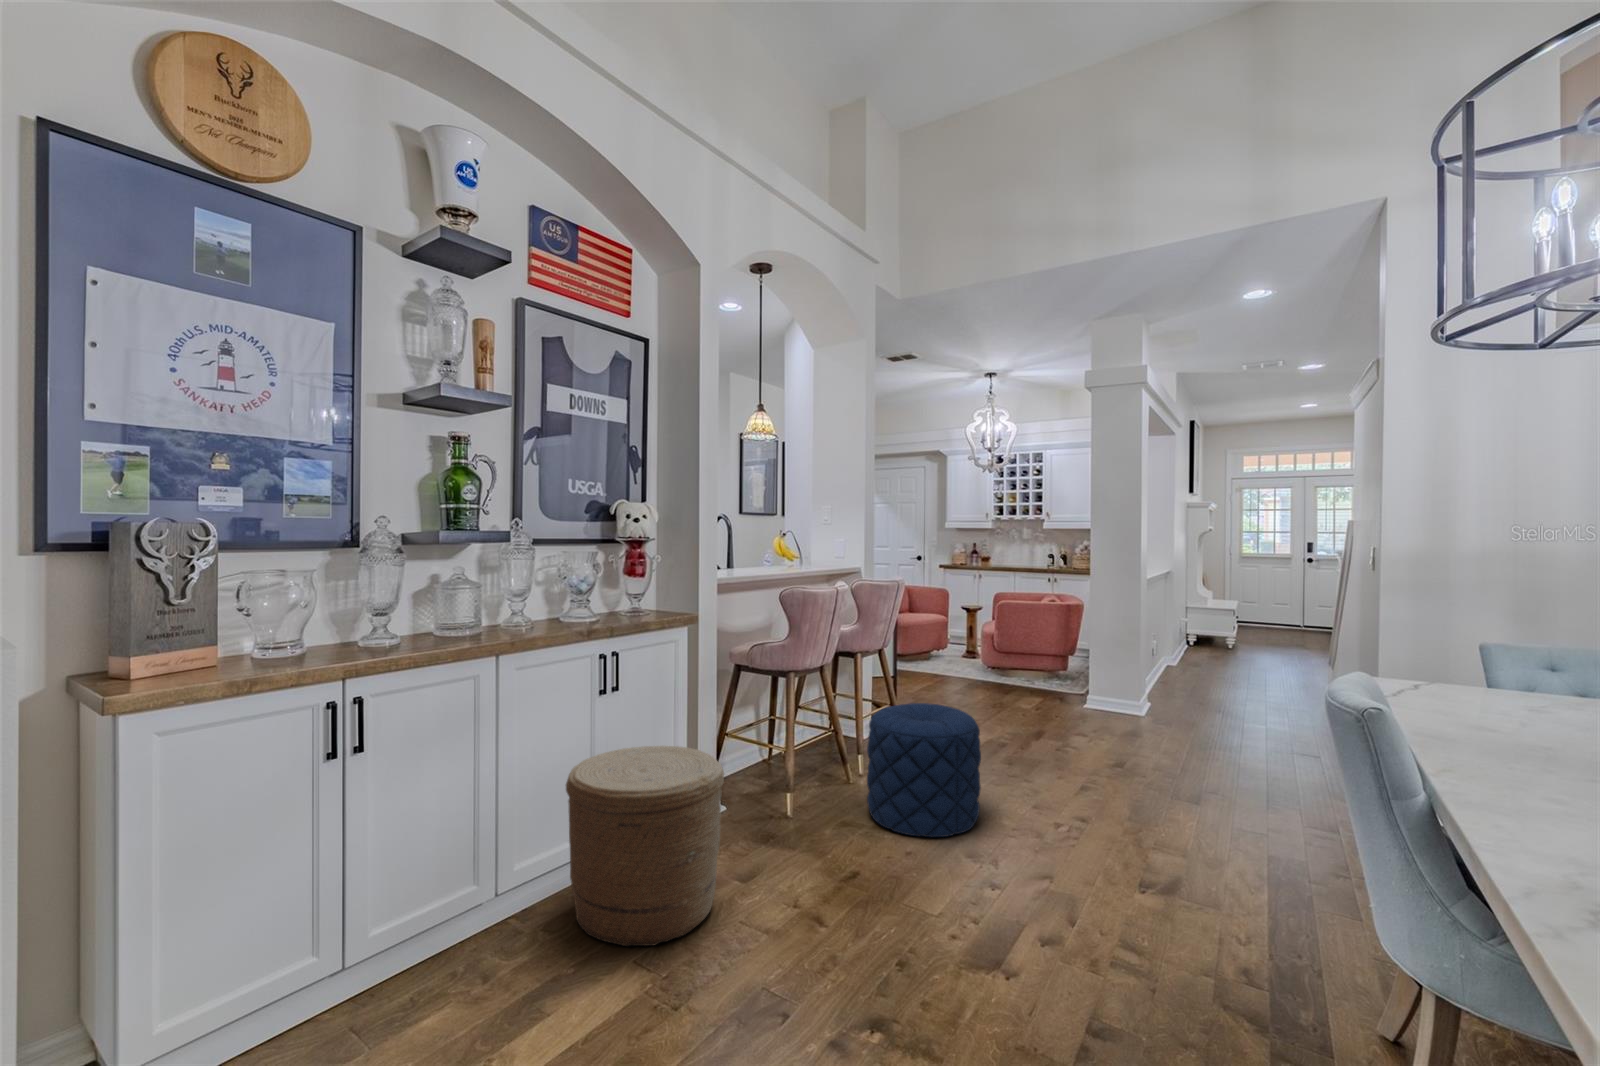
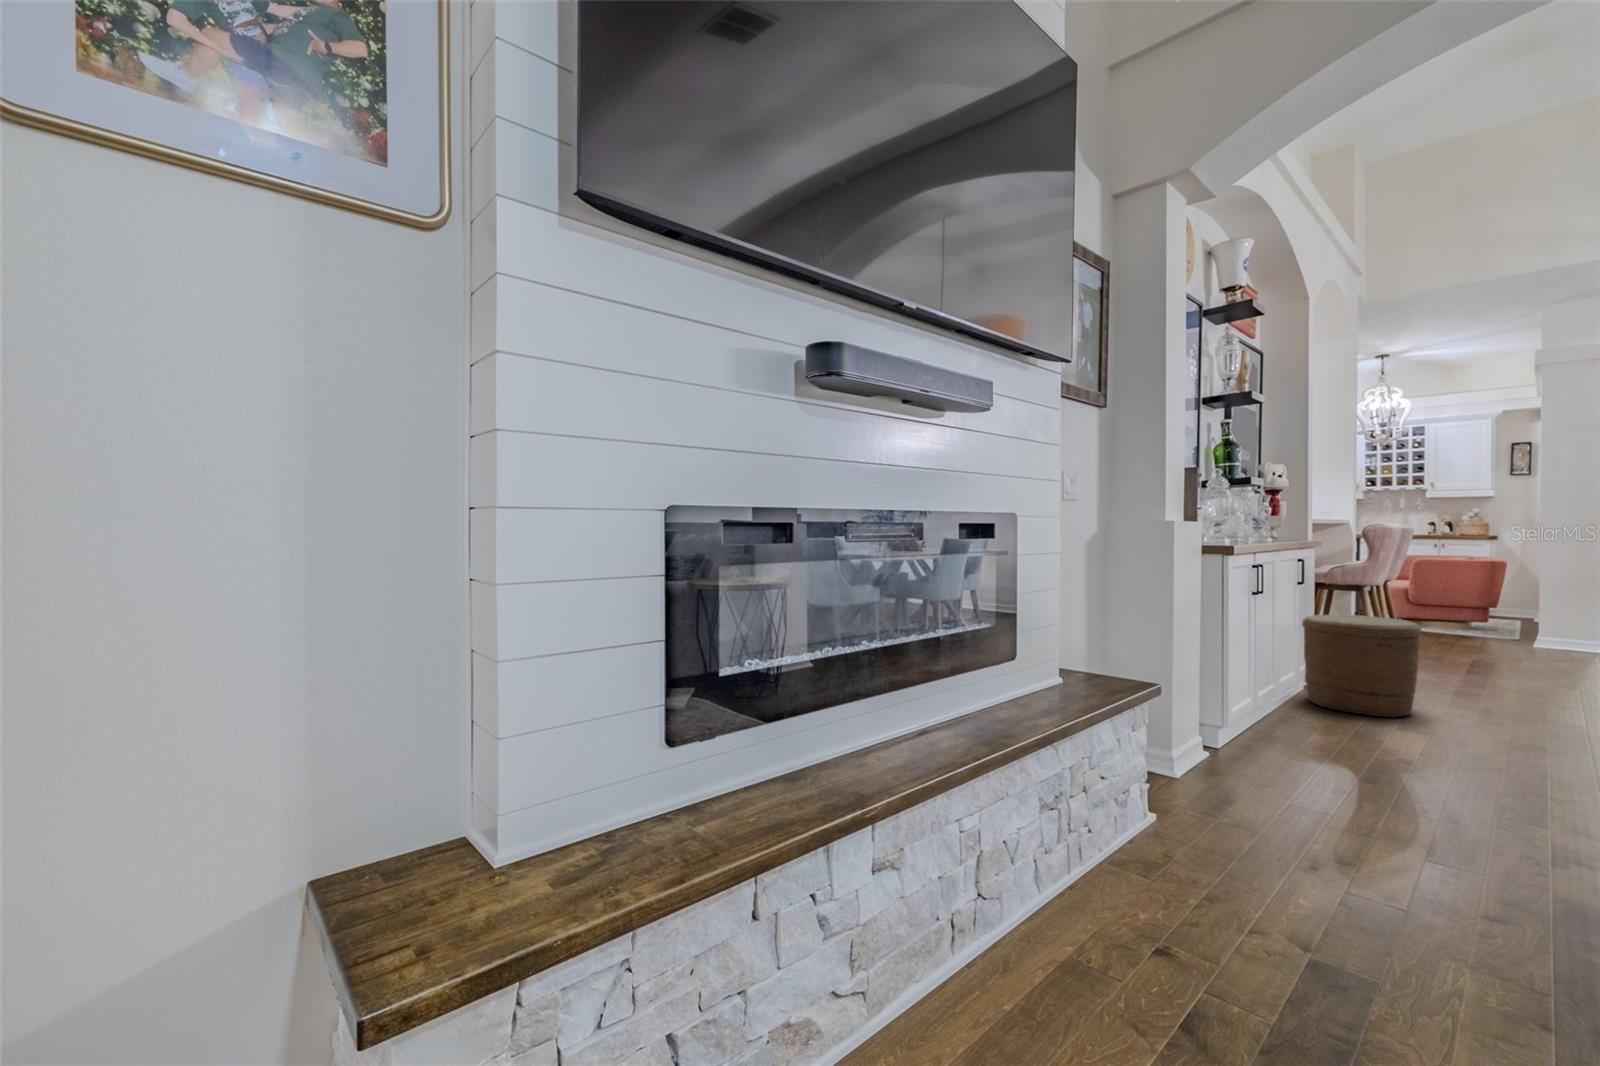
pouf: present [867,703,981,837] -> none [1434,609,1548,694]

